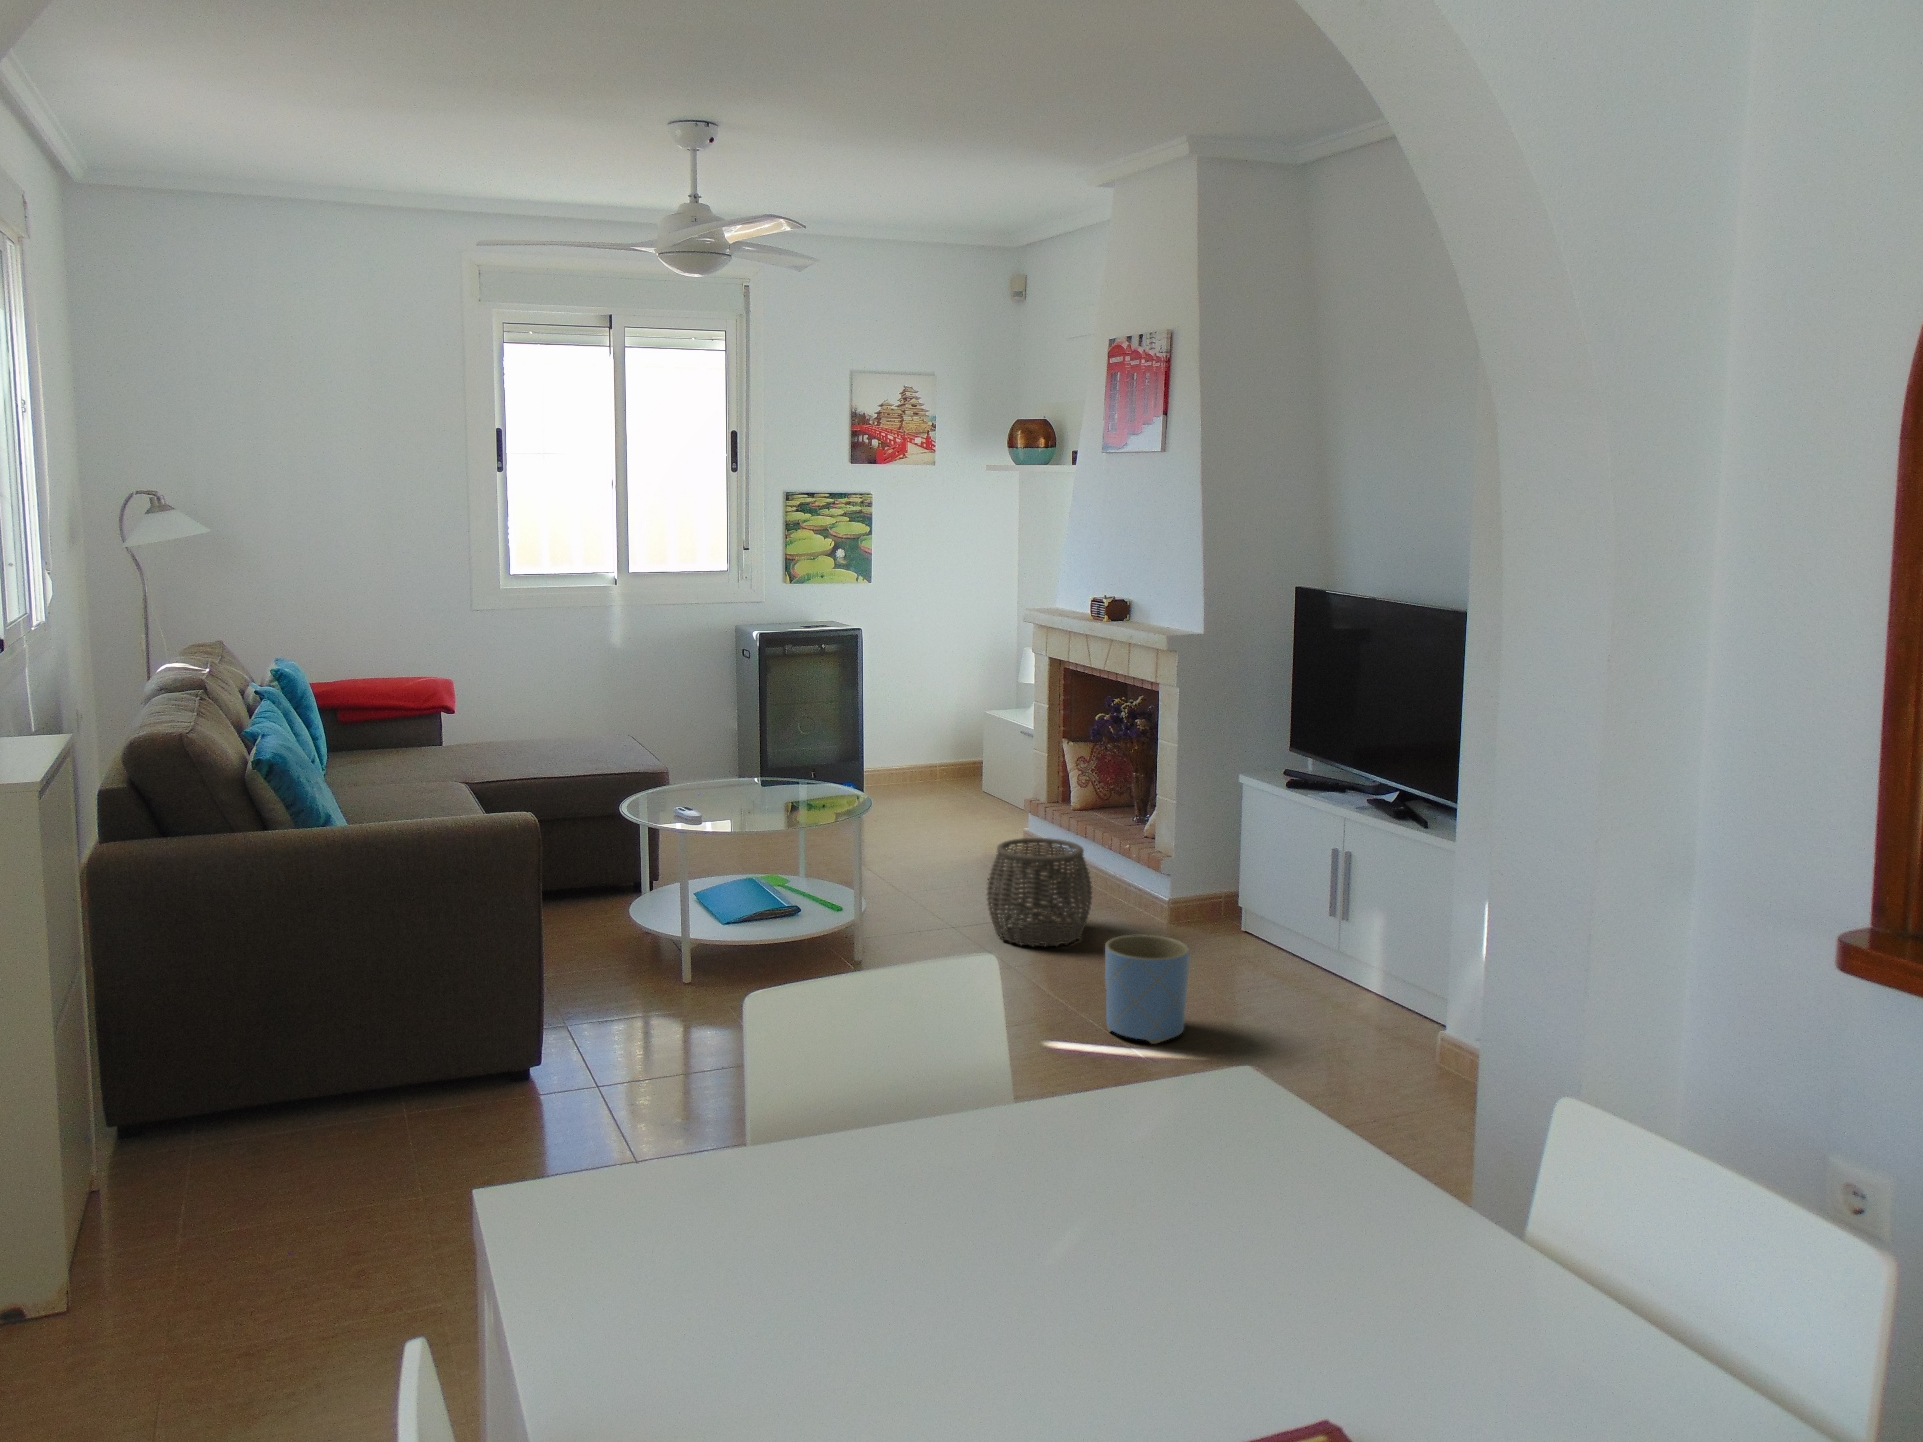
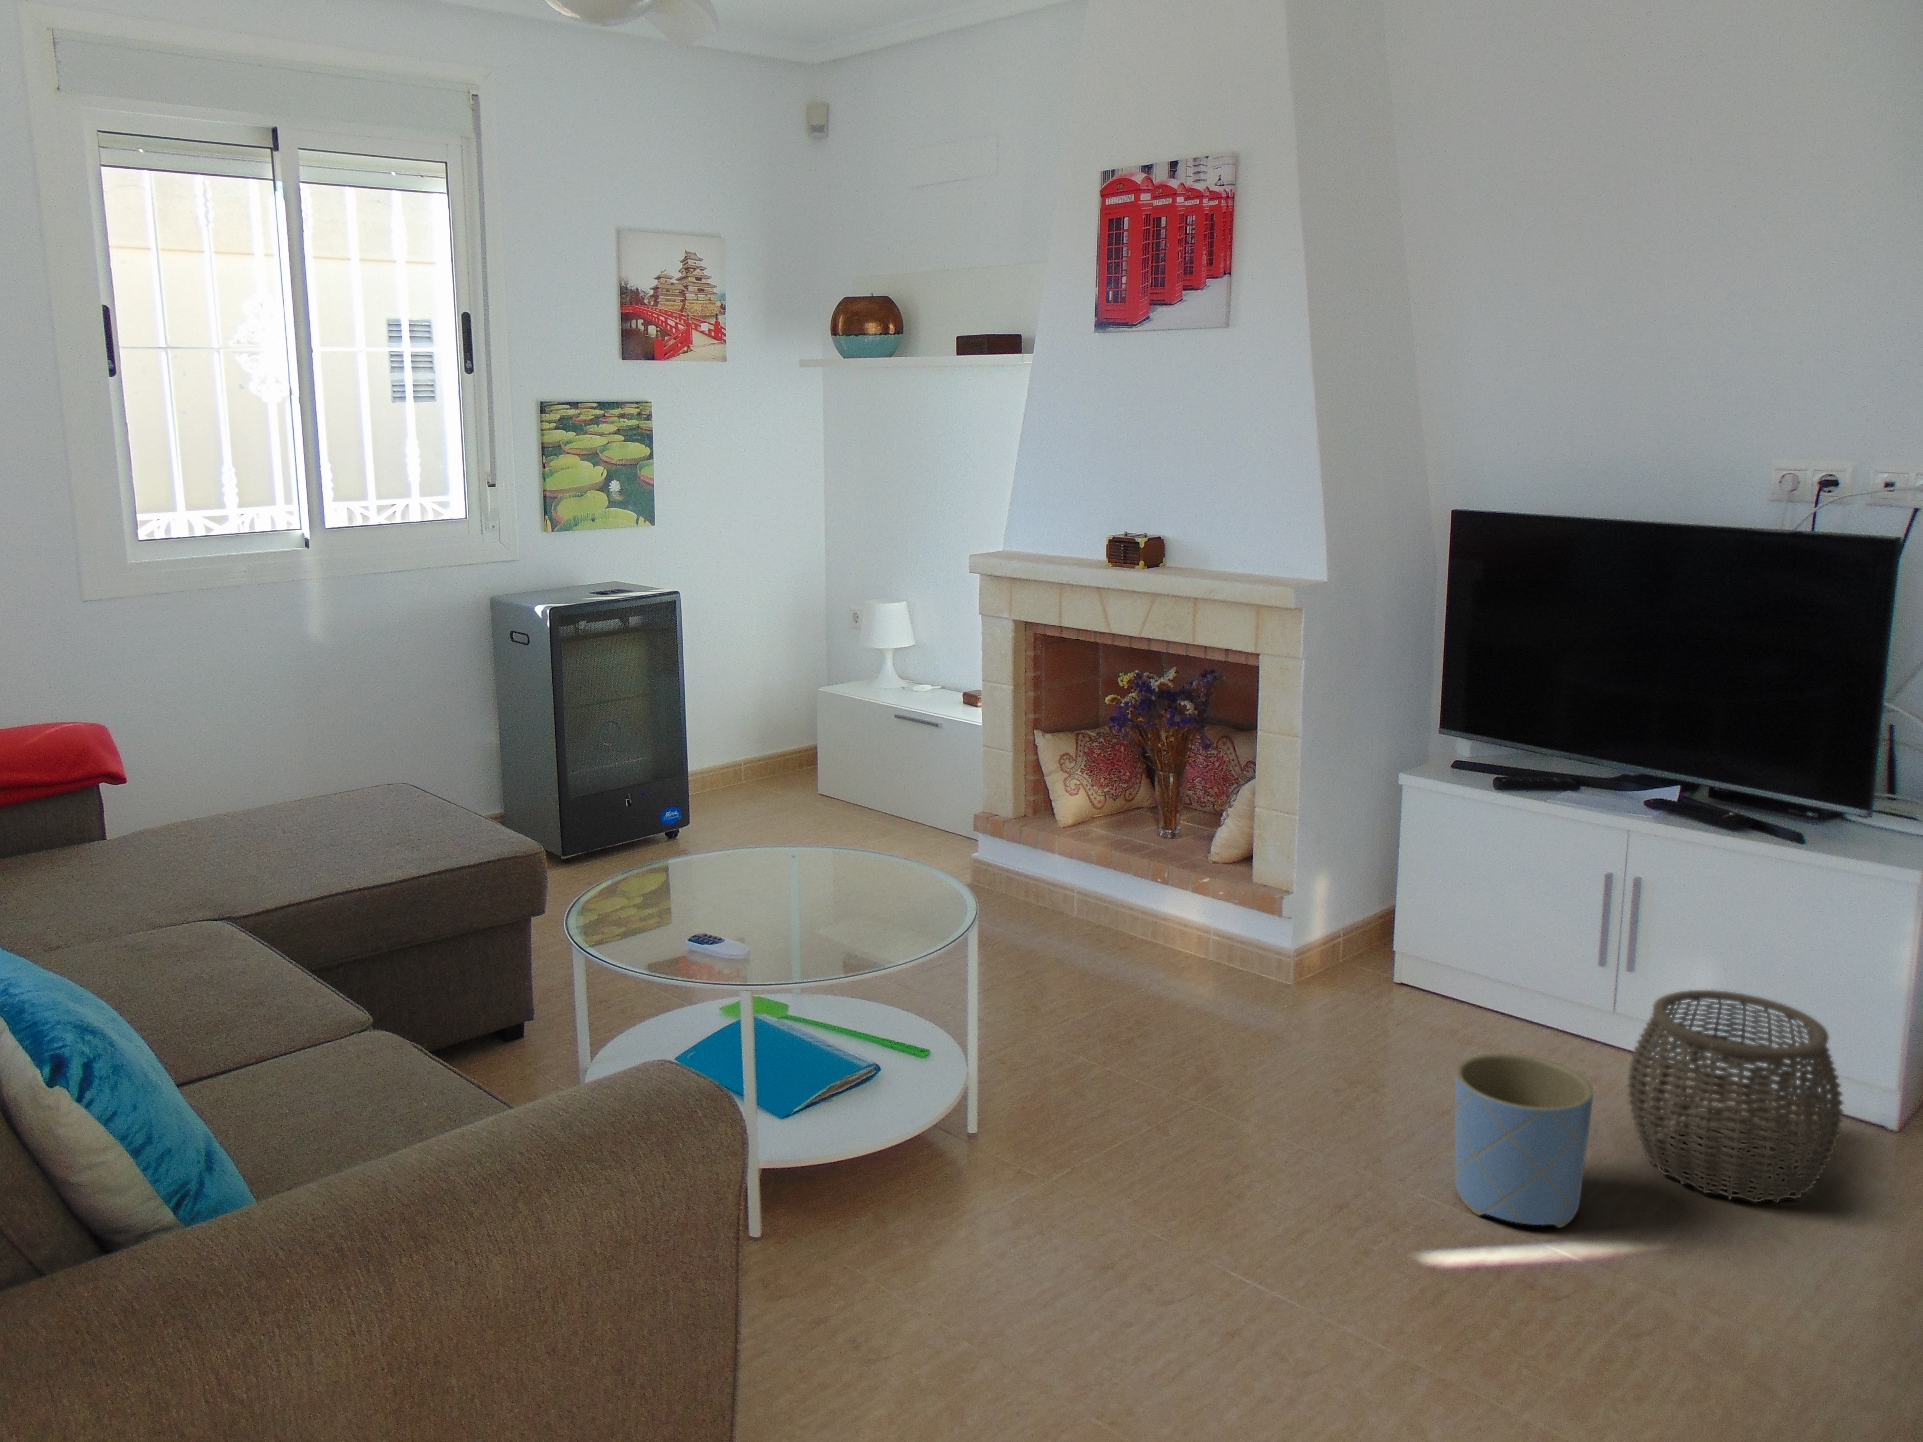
woven basket: present [987,838,1092,946] -> present [1628,990,1843,1202]

